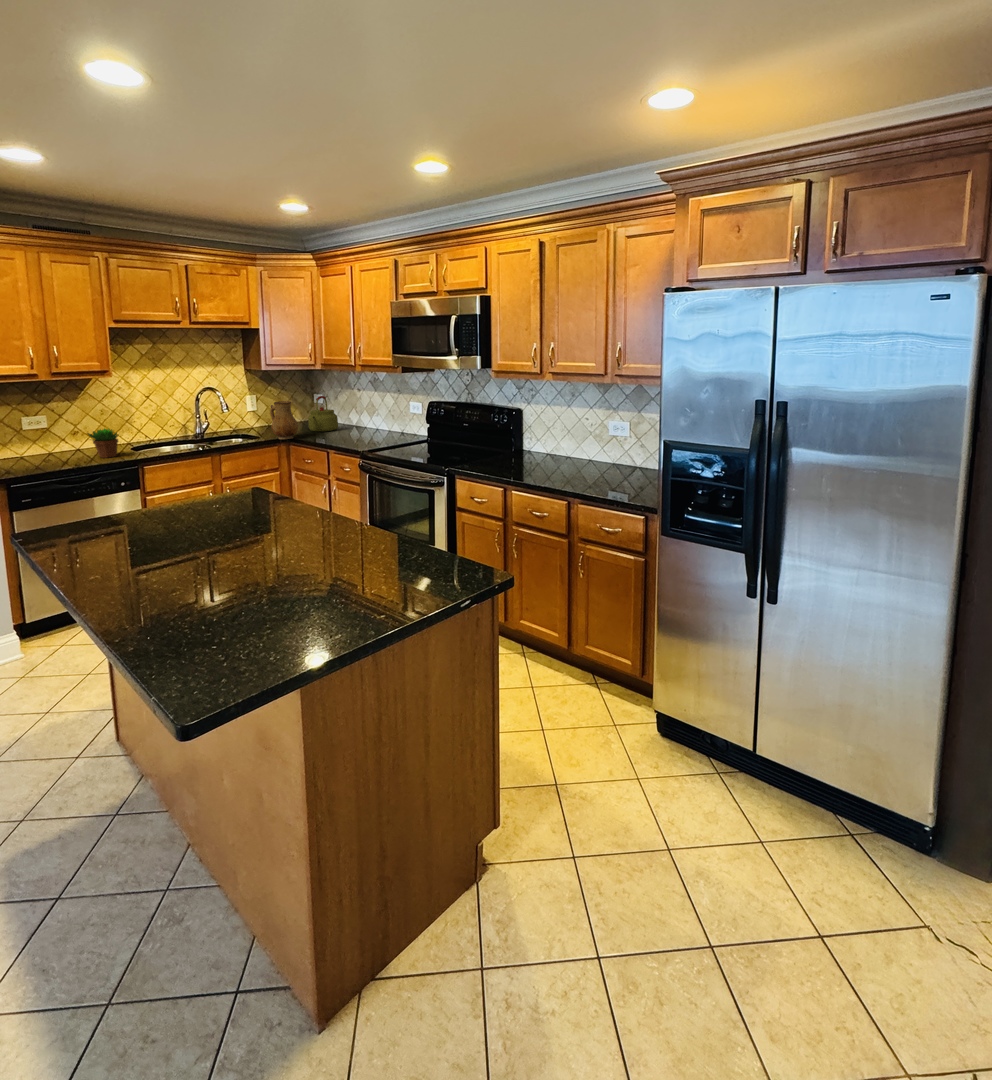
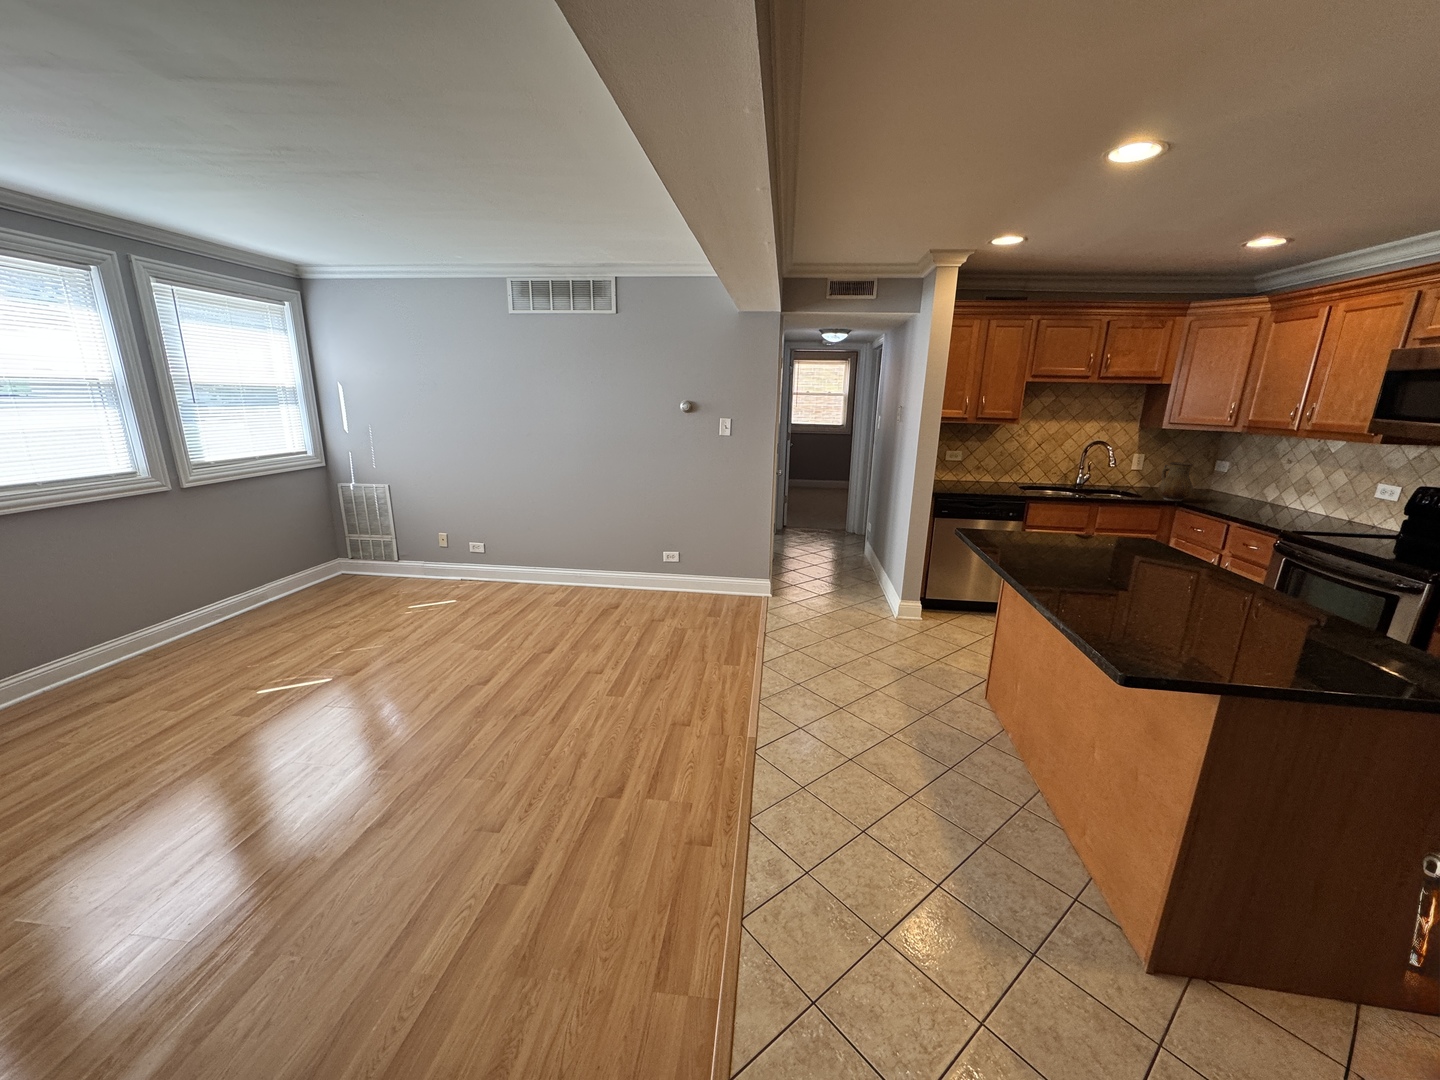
kettle: present [308,396,338,432] -> none [1203,462,1247,501]
succulent plant: present [88,428,118,458] -> none [980,465,1007,490]

